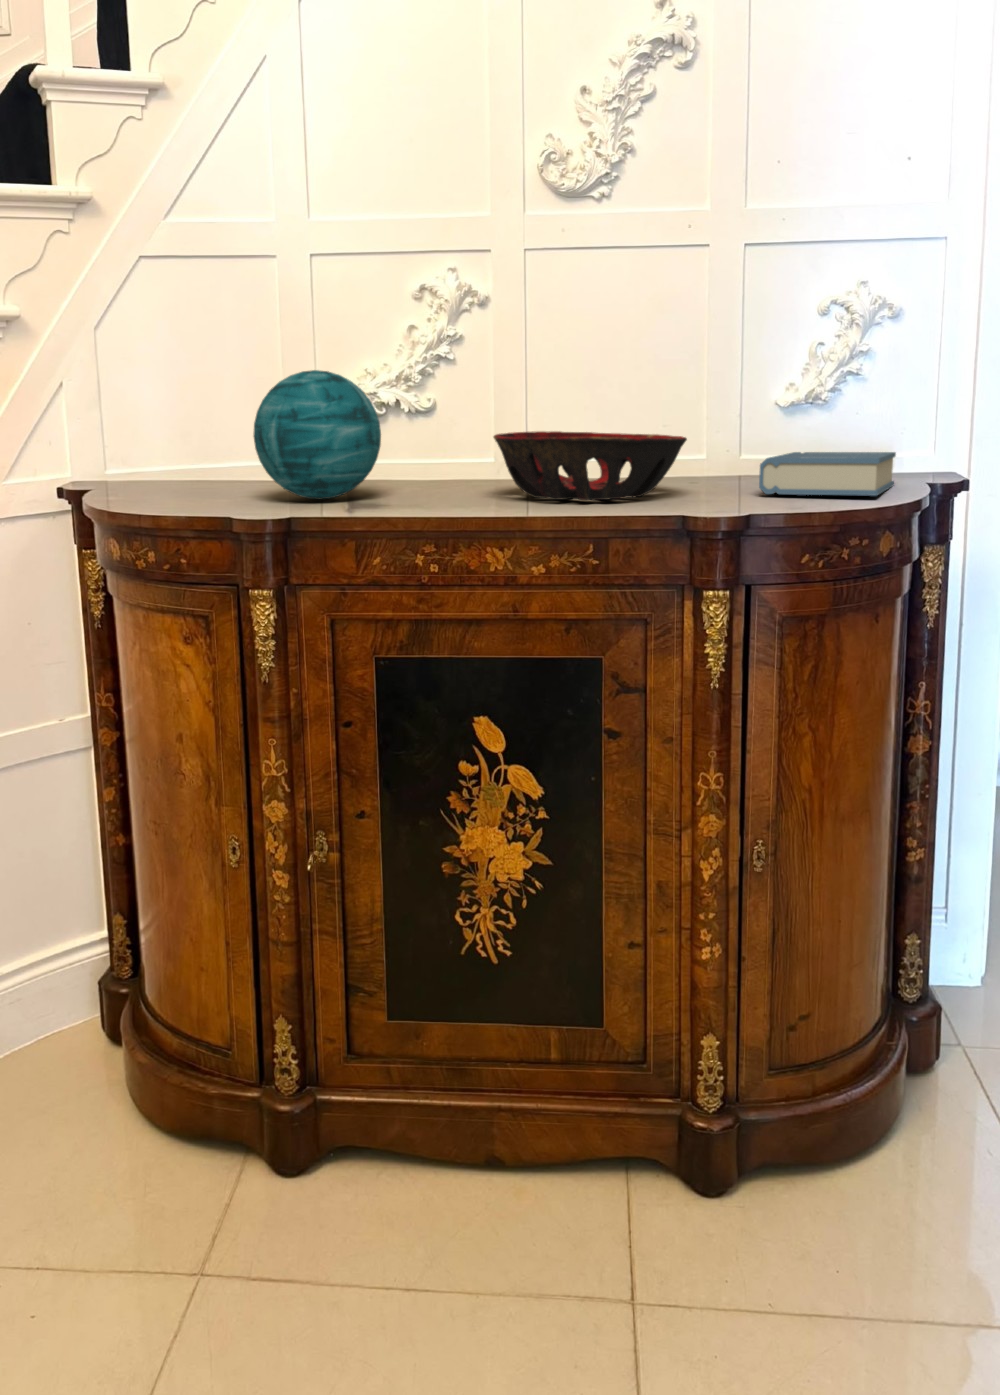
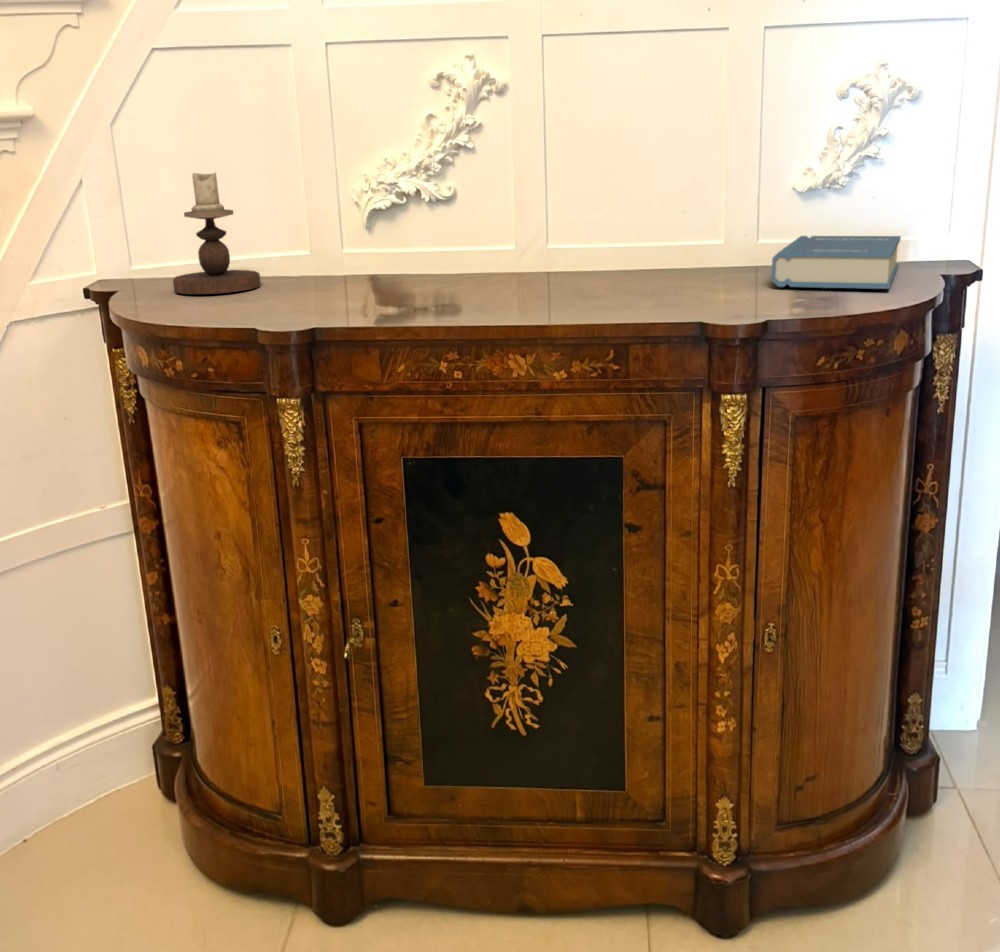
decorative orb: present [254,370,381,499] -> none [279,174,402,299]
candlestick: none [138,372,230,495] -> present [173,173,261,294]
decorative bowl: present [494,431,687,500] -> none [511,224,701,299]

